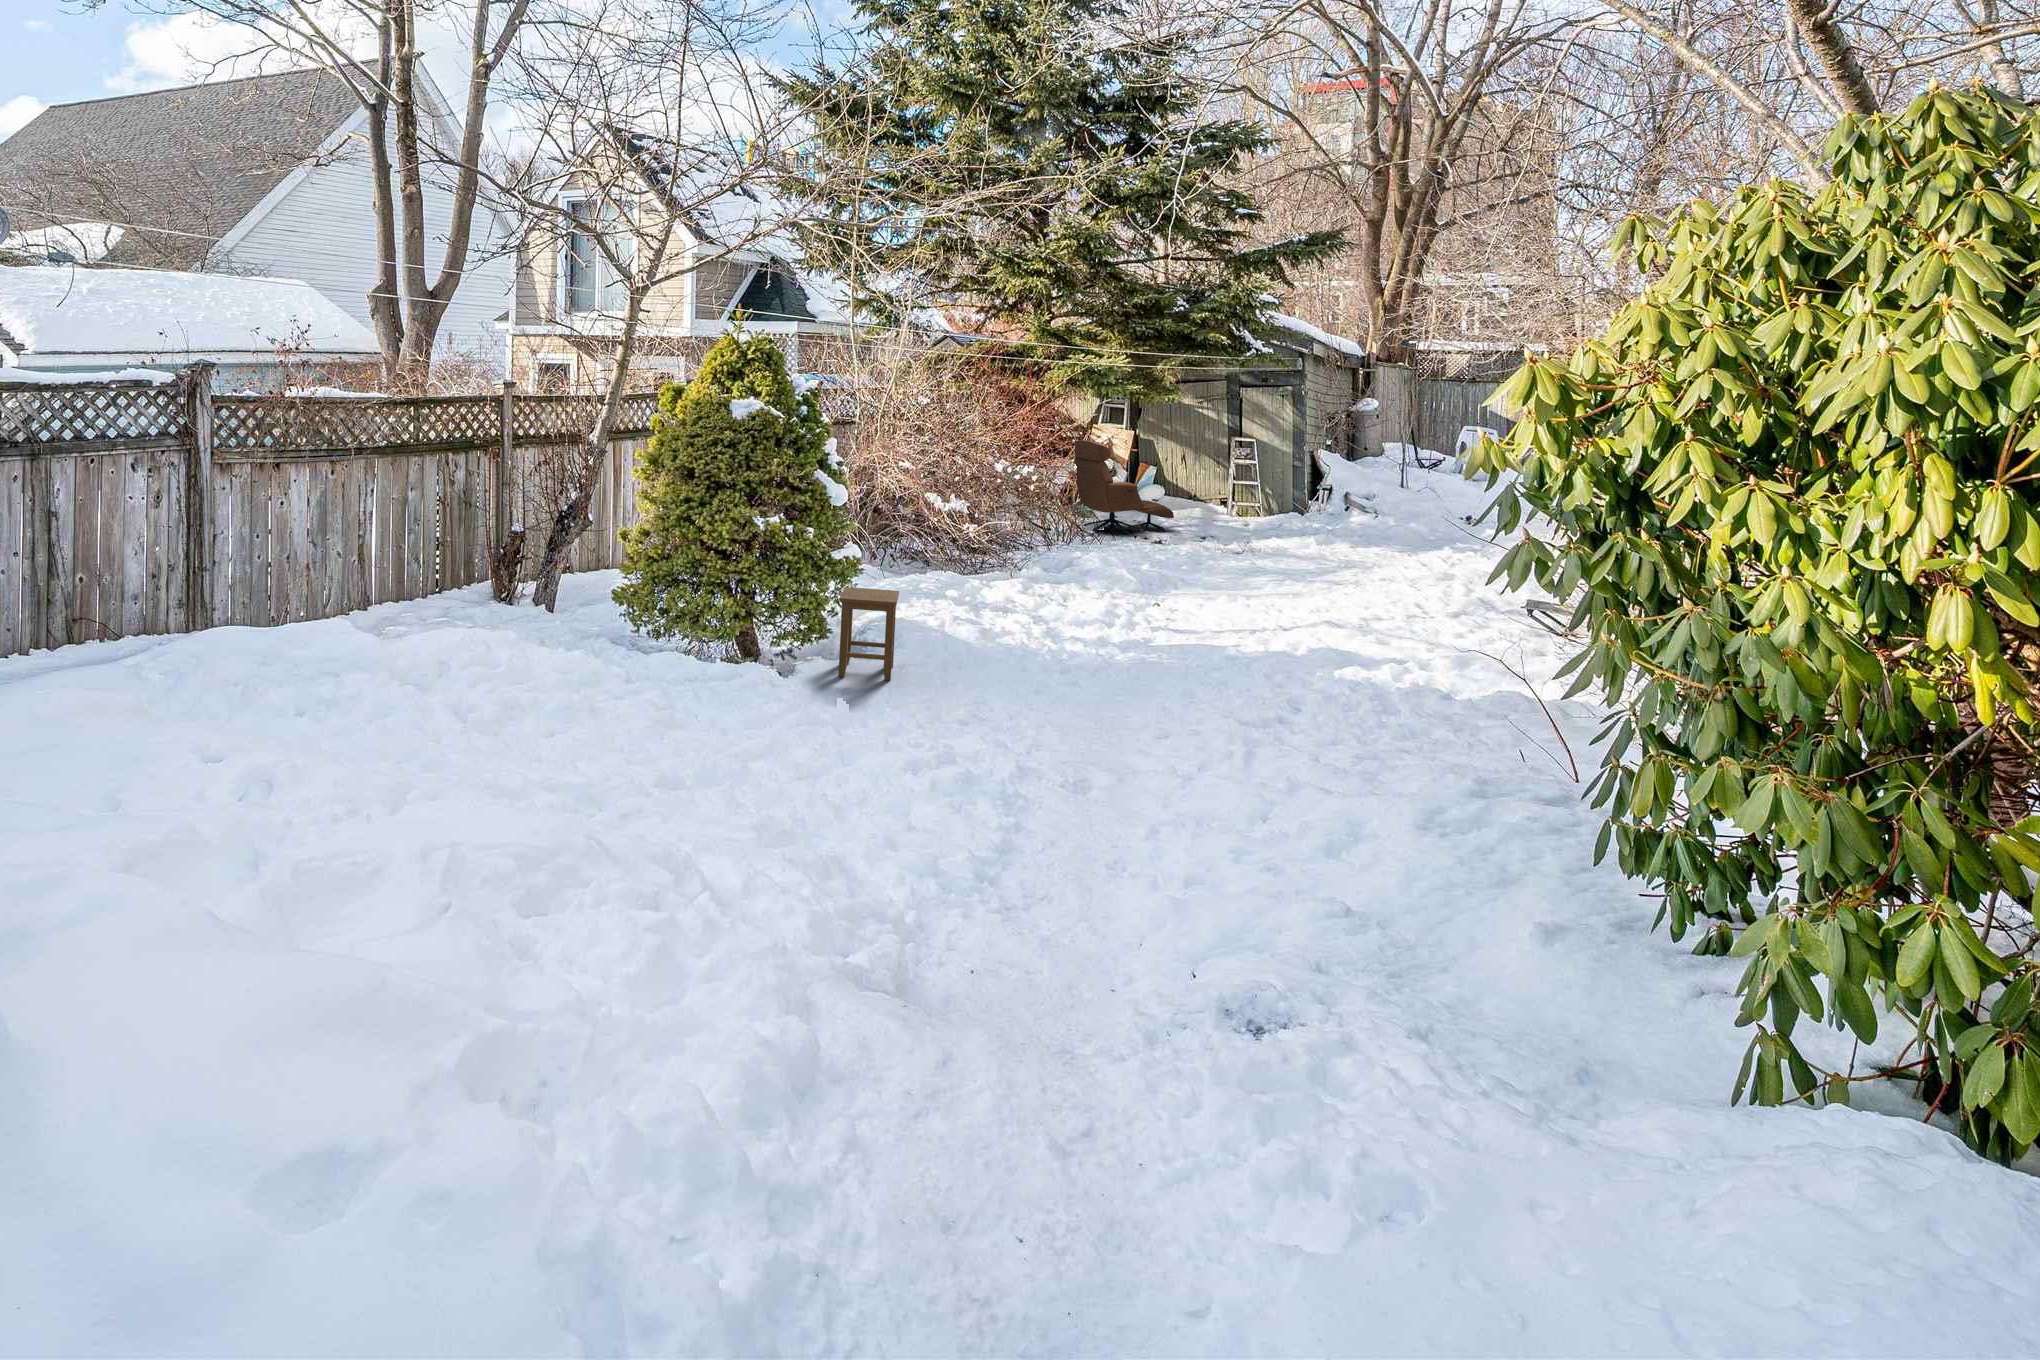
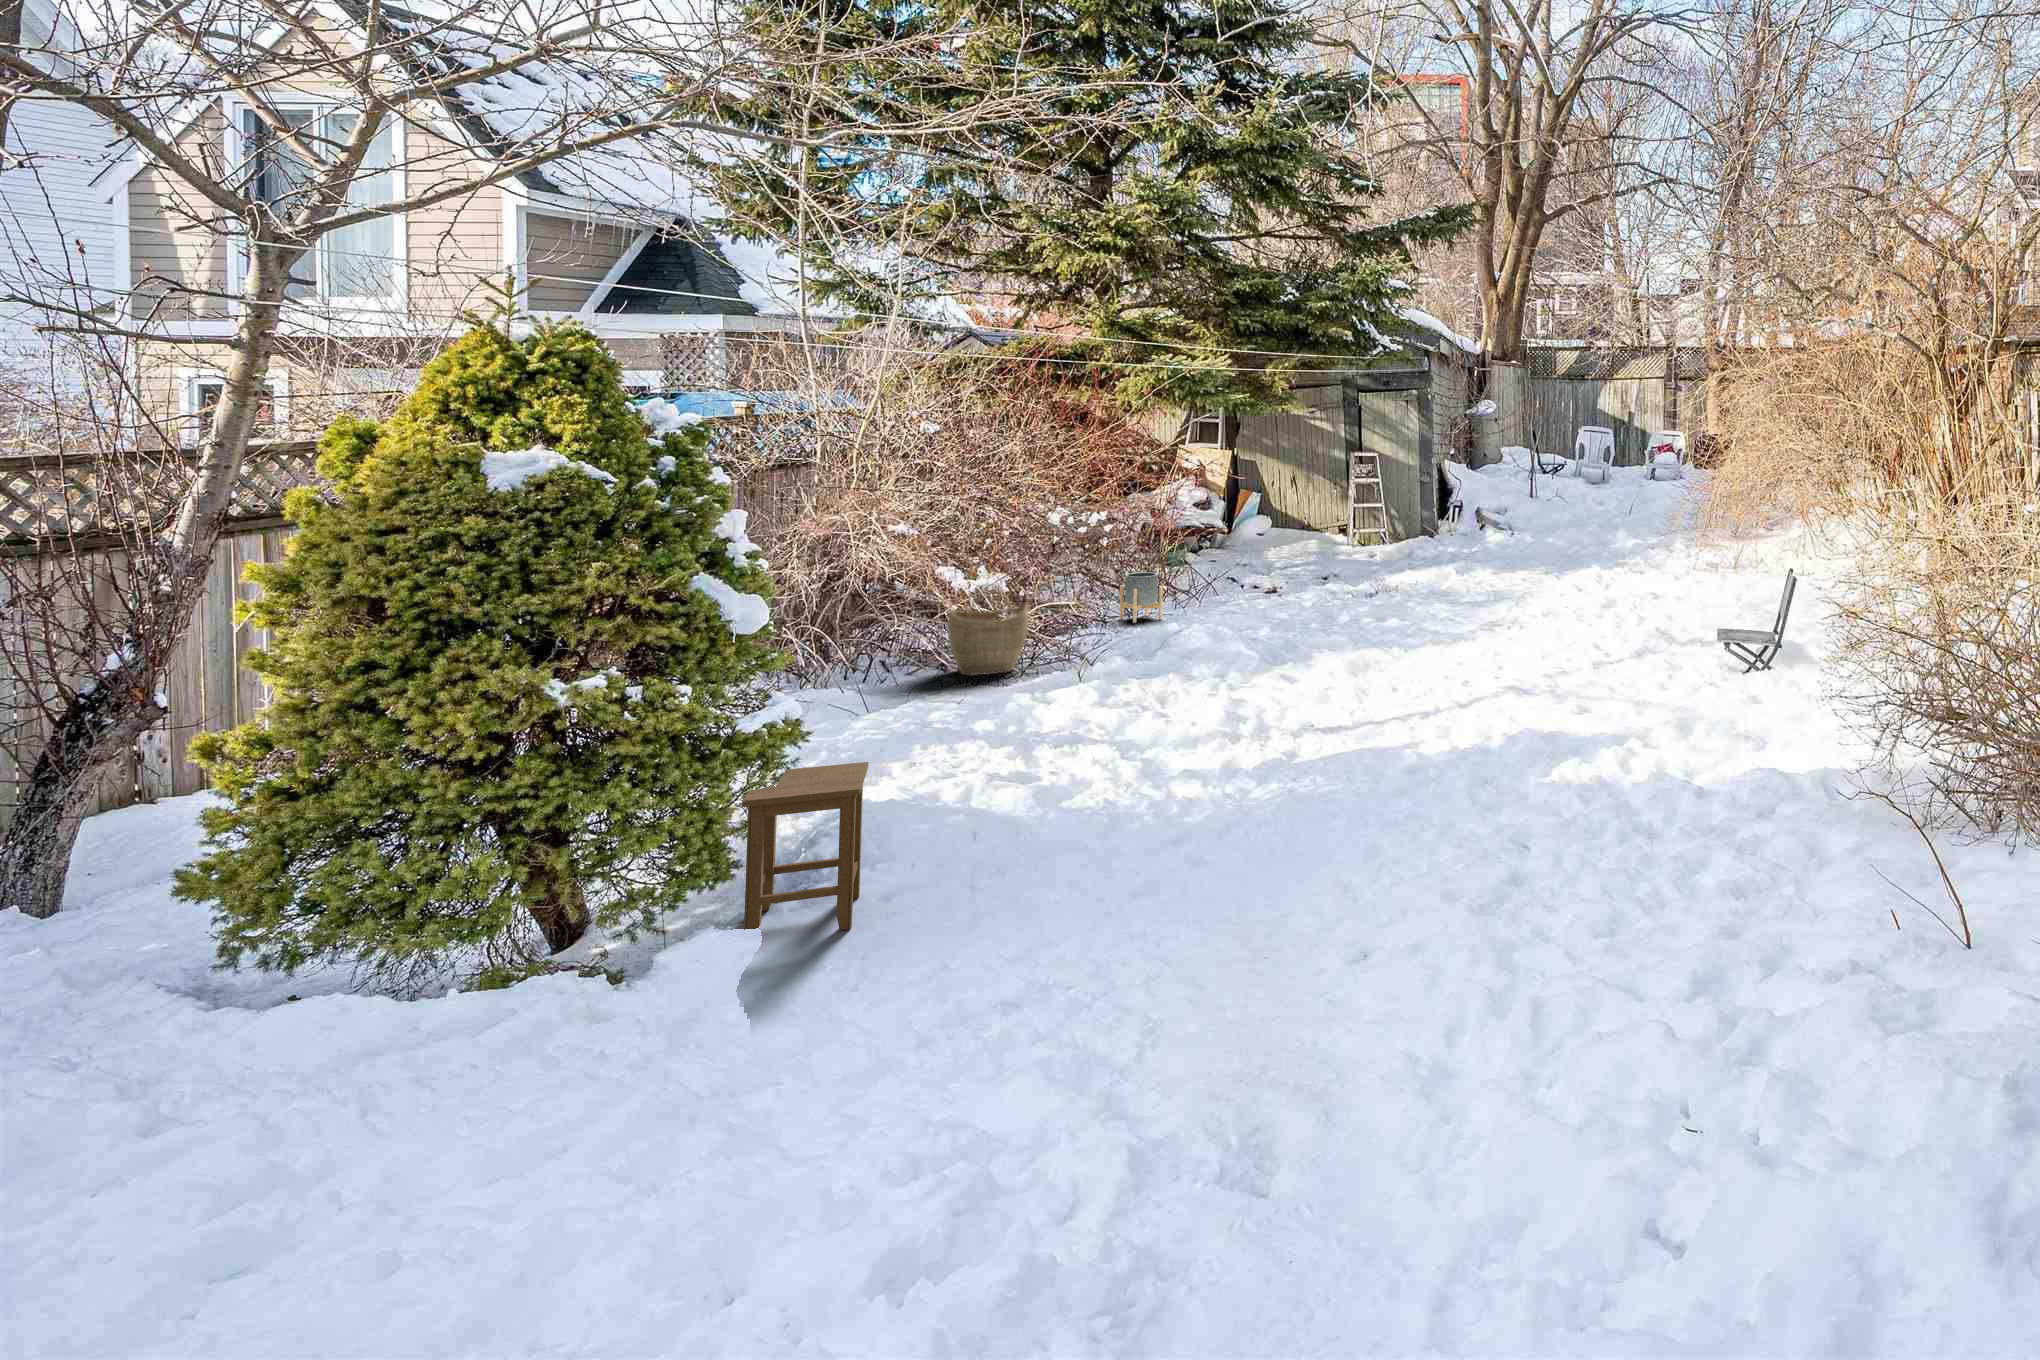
lounge chair: present [1074,440,1174,534] -> none [1158,470,1290,592]
woven basket: none [933,506,984,566] -> present [948,583,1028,676]
planter: none [1044,512,1075,547] -> present [1120,572,1163,623]

